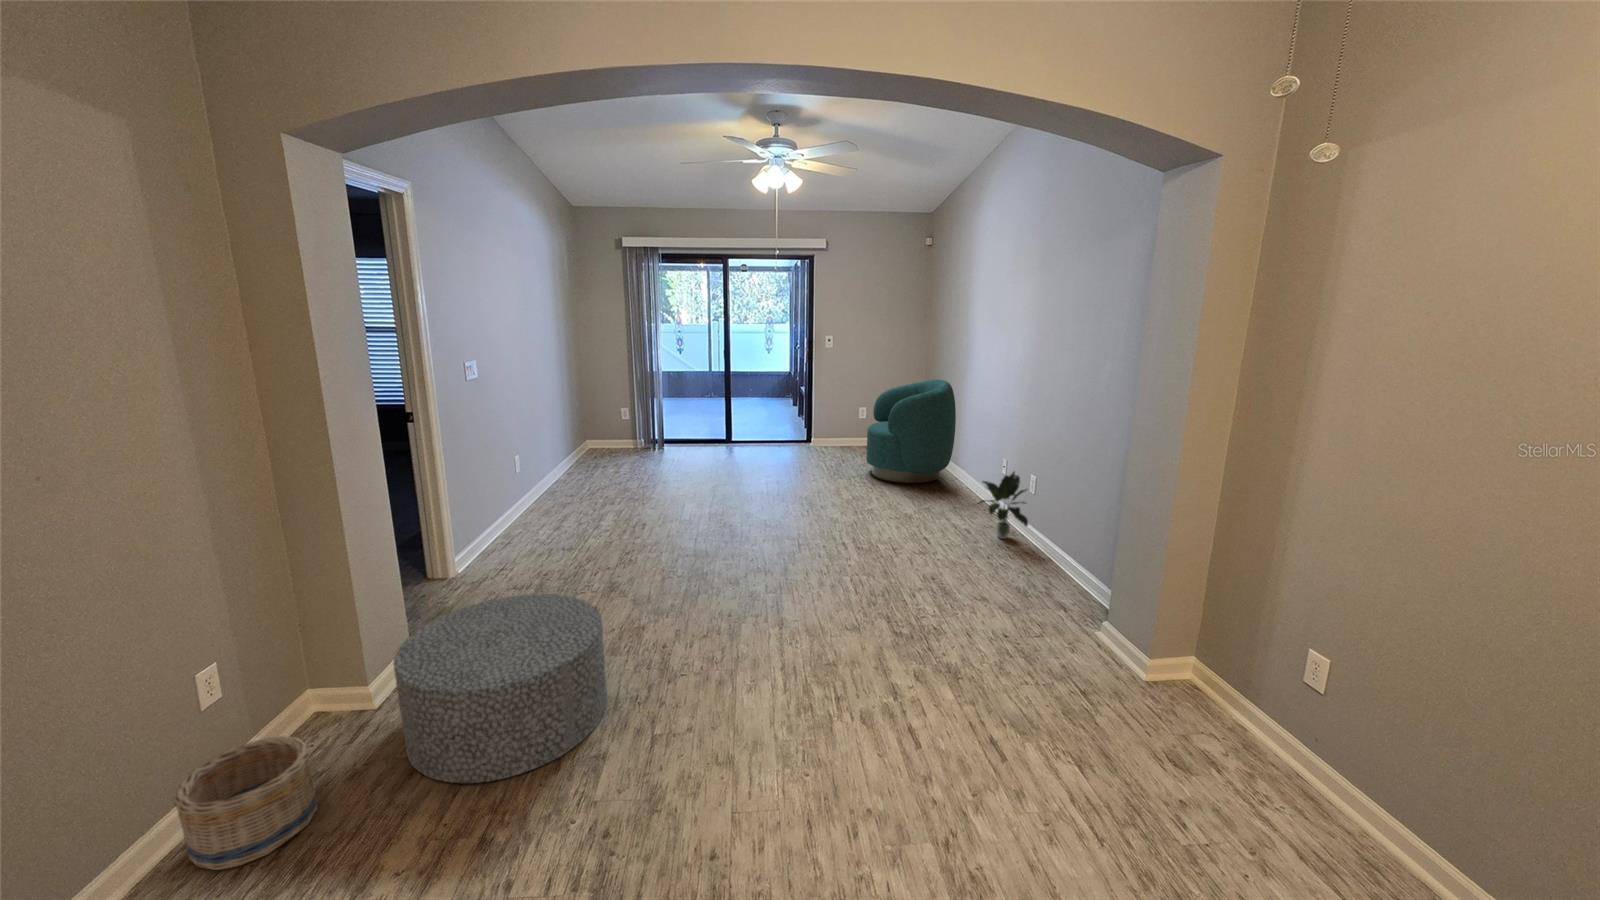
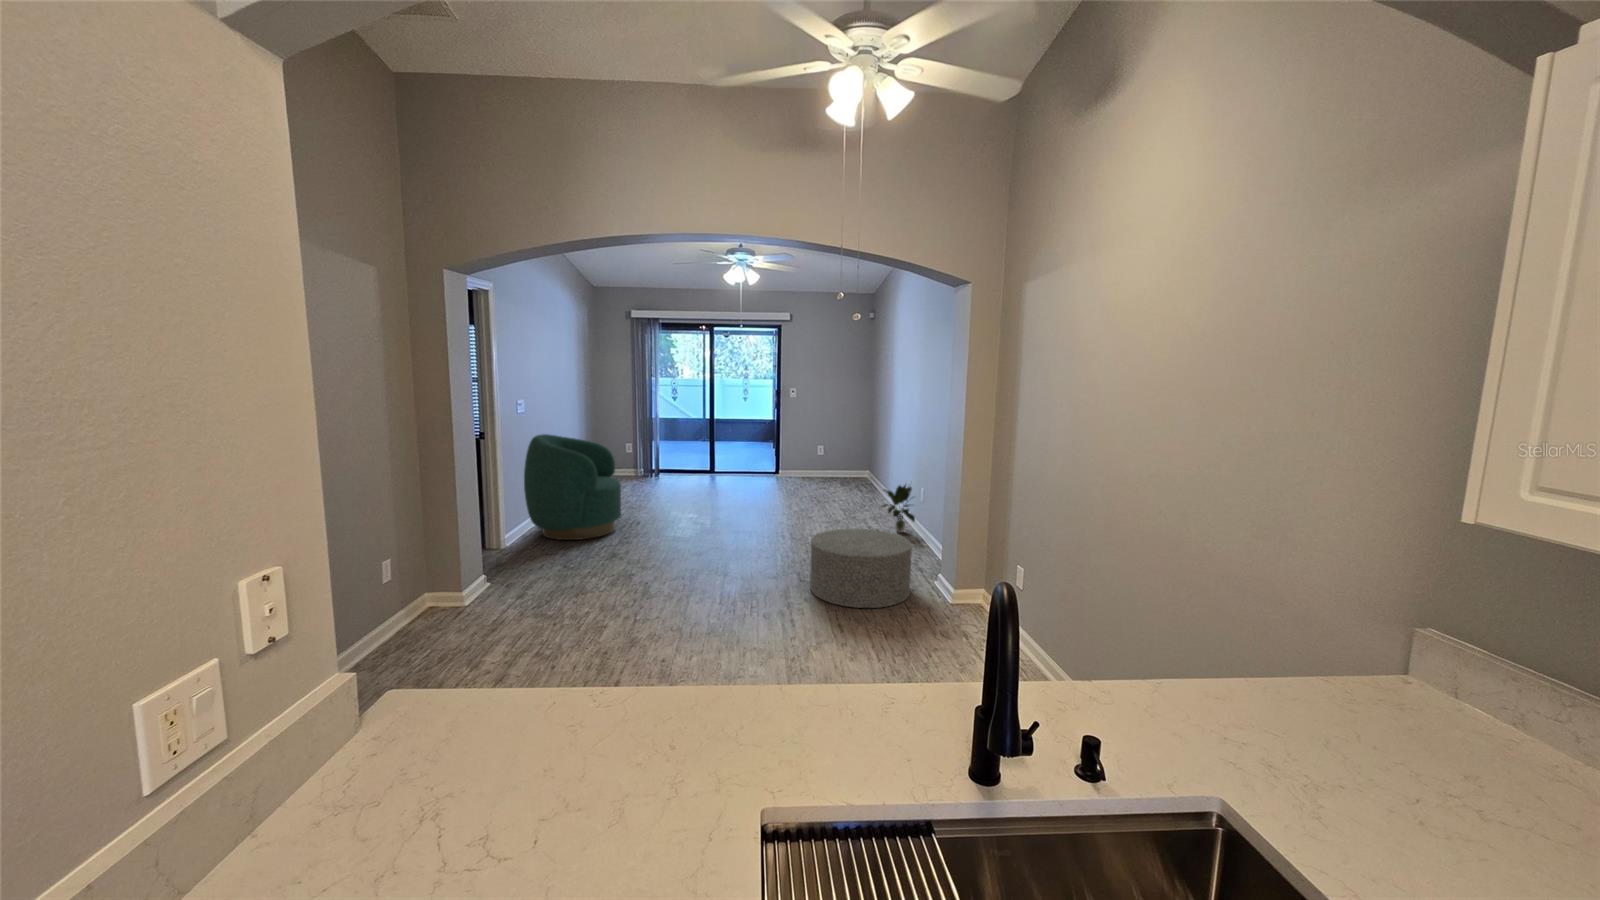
armchair: present [867,379,956,483] -> present [524,434,621,540]
ottoman: present [394,594,607,783] -> present [810,529,912,608]
basket: present [173,736,317,870] -> none [374,601,442,661]

